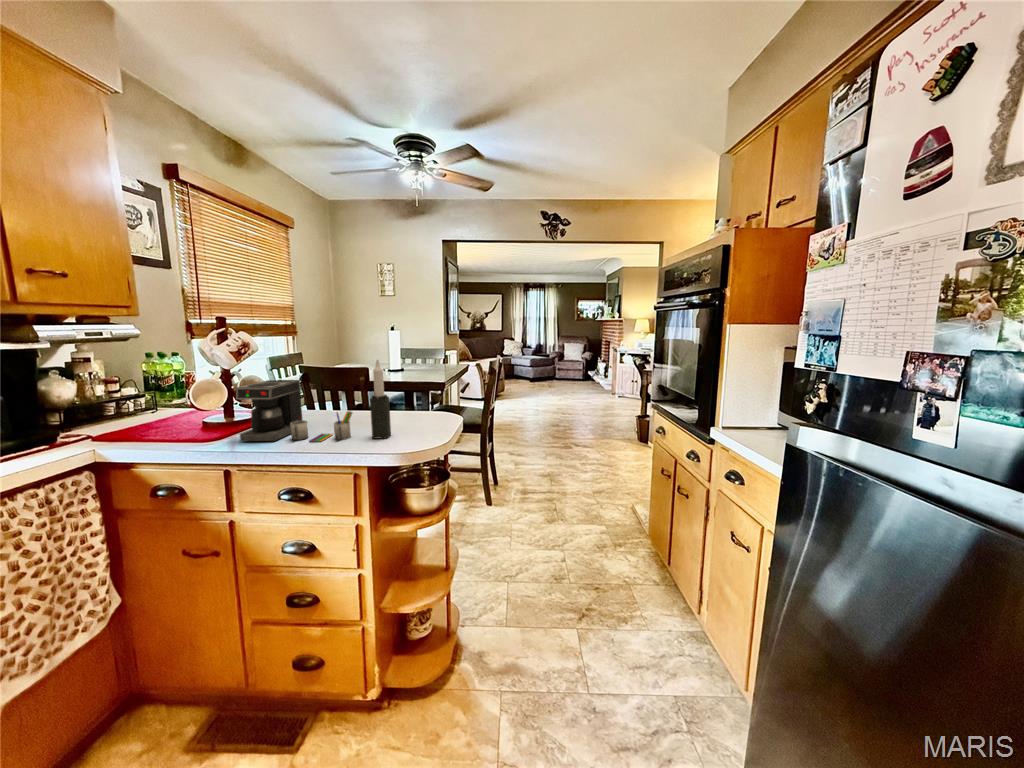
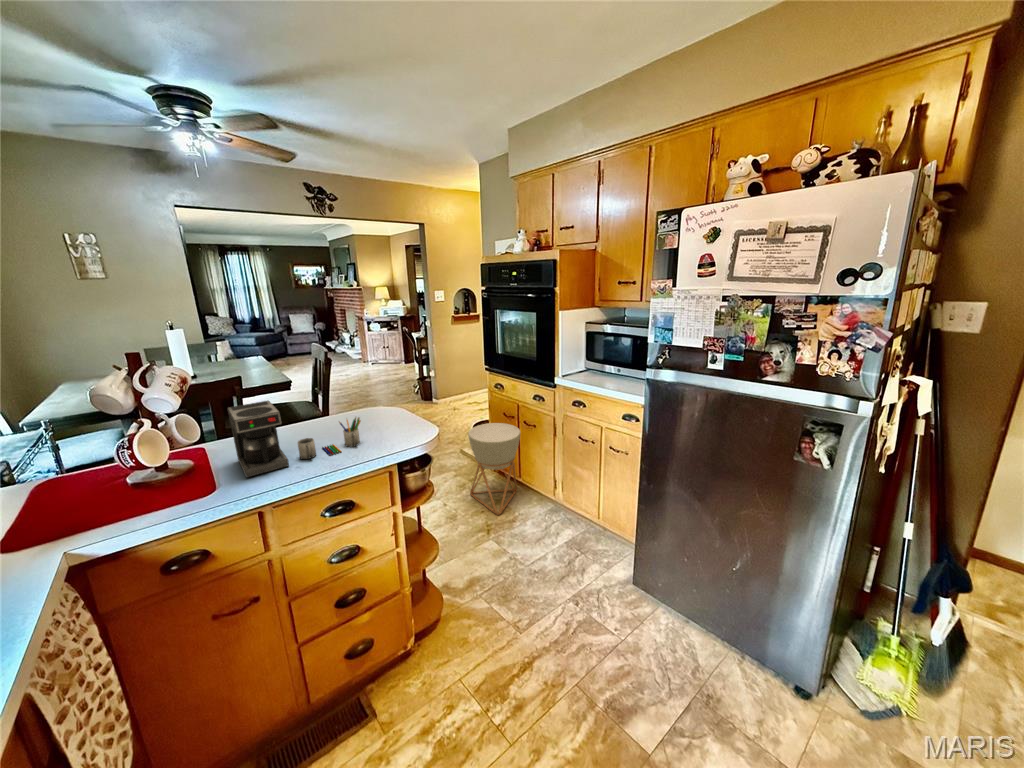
candle: present [370,360,391,439] -> none [375,366,396,436]
planter: none [594,474,667,601] -> present [468,423,520,515]

